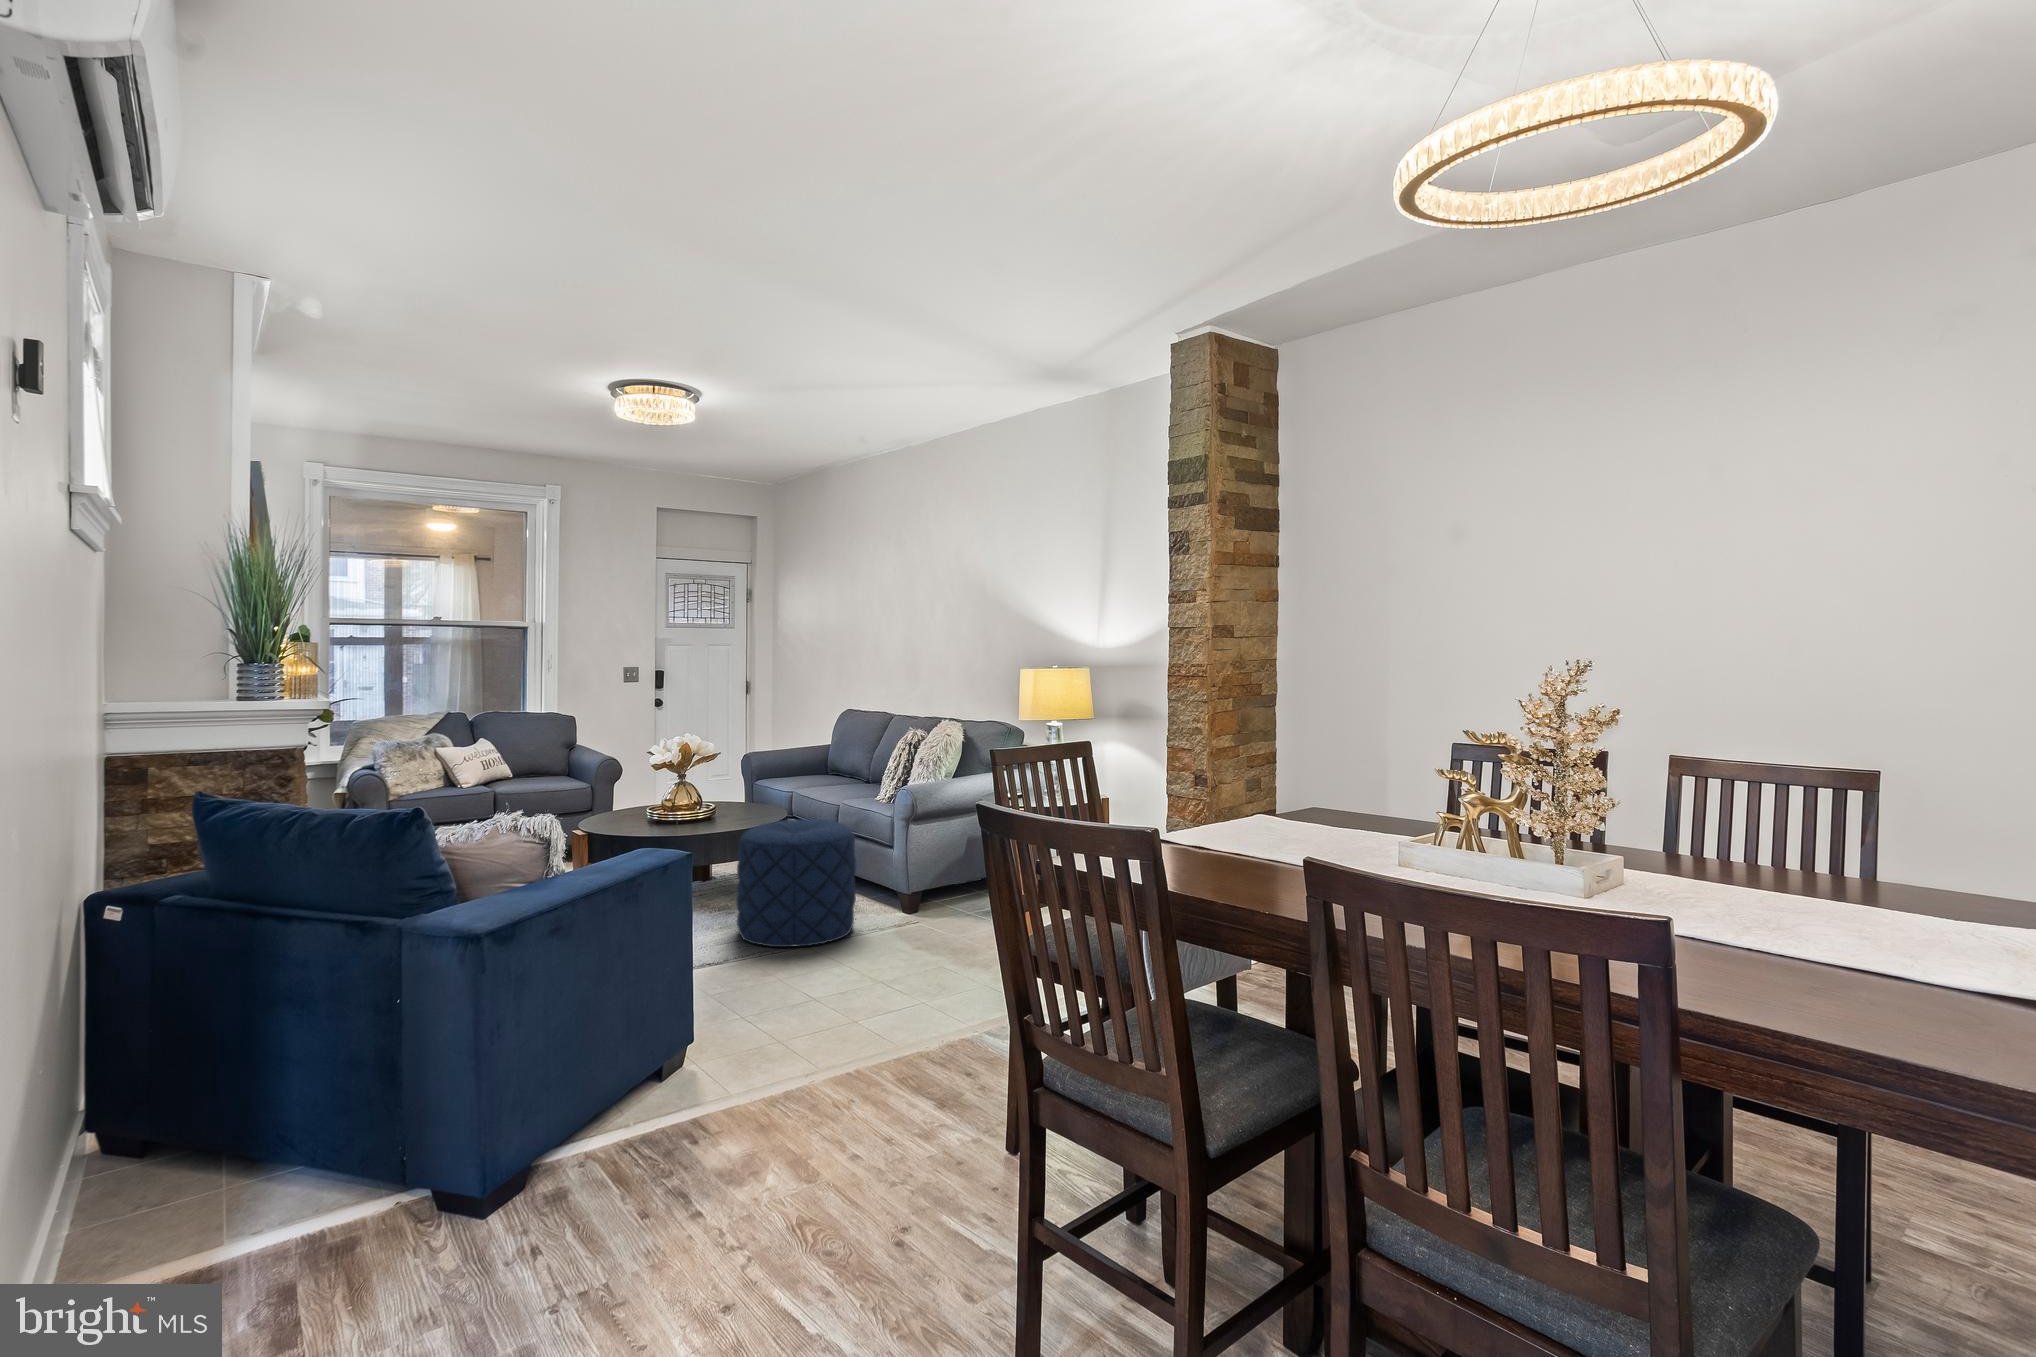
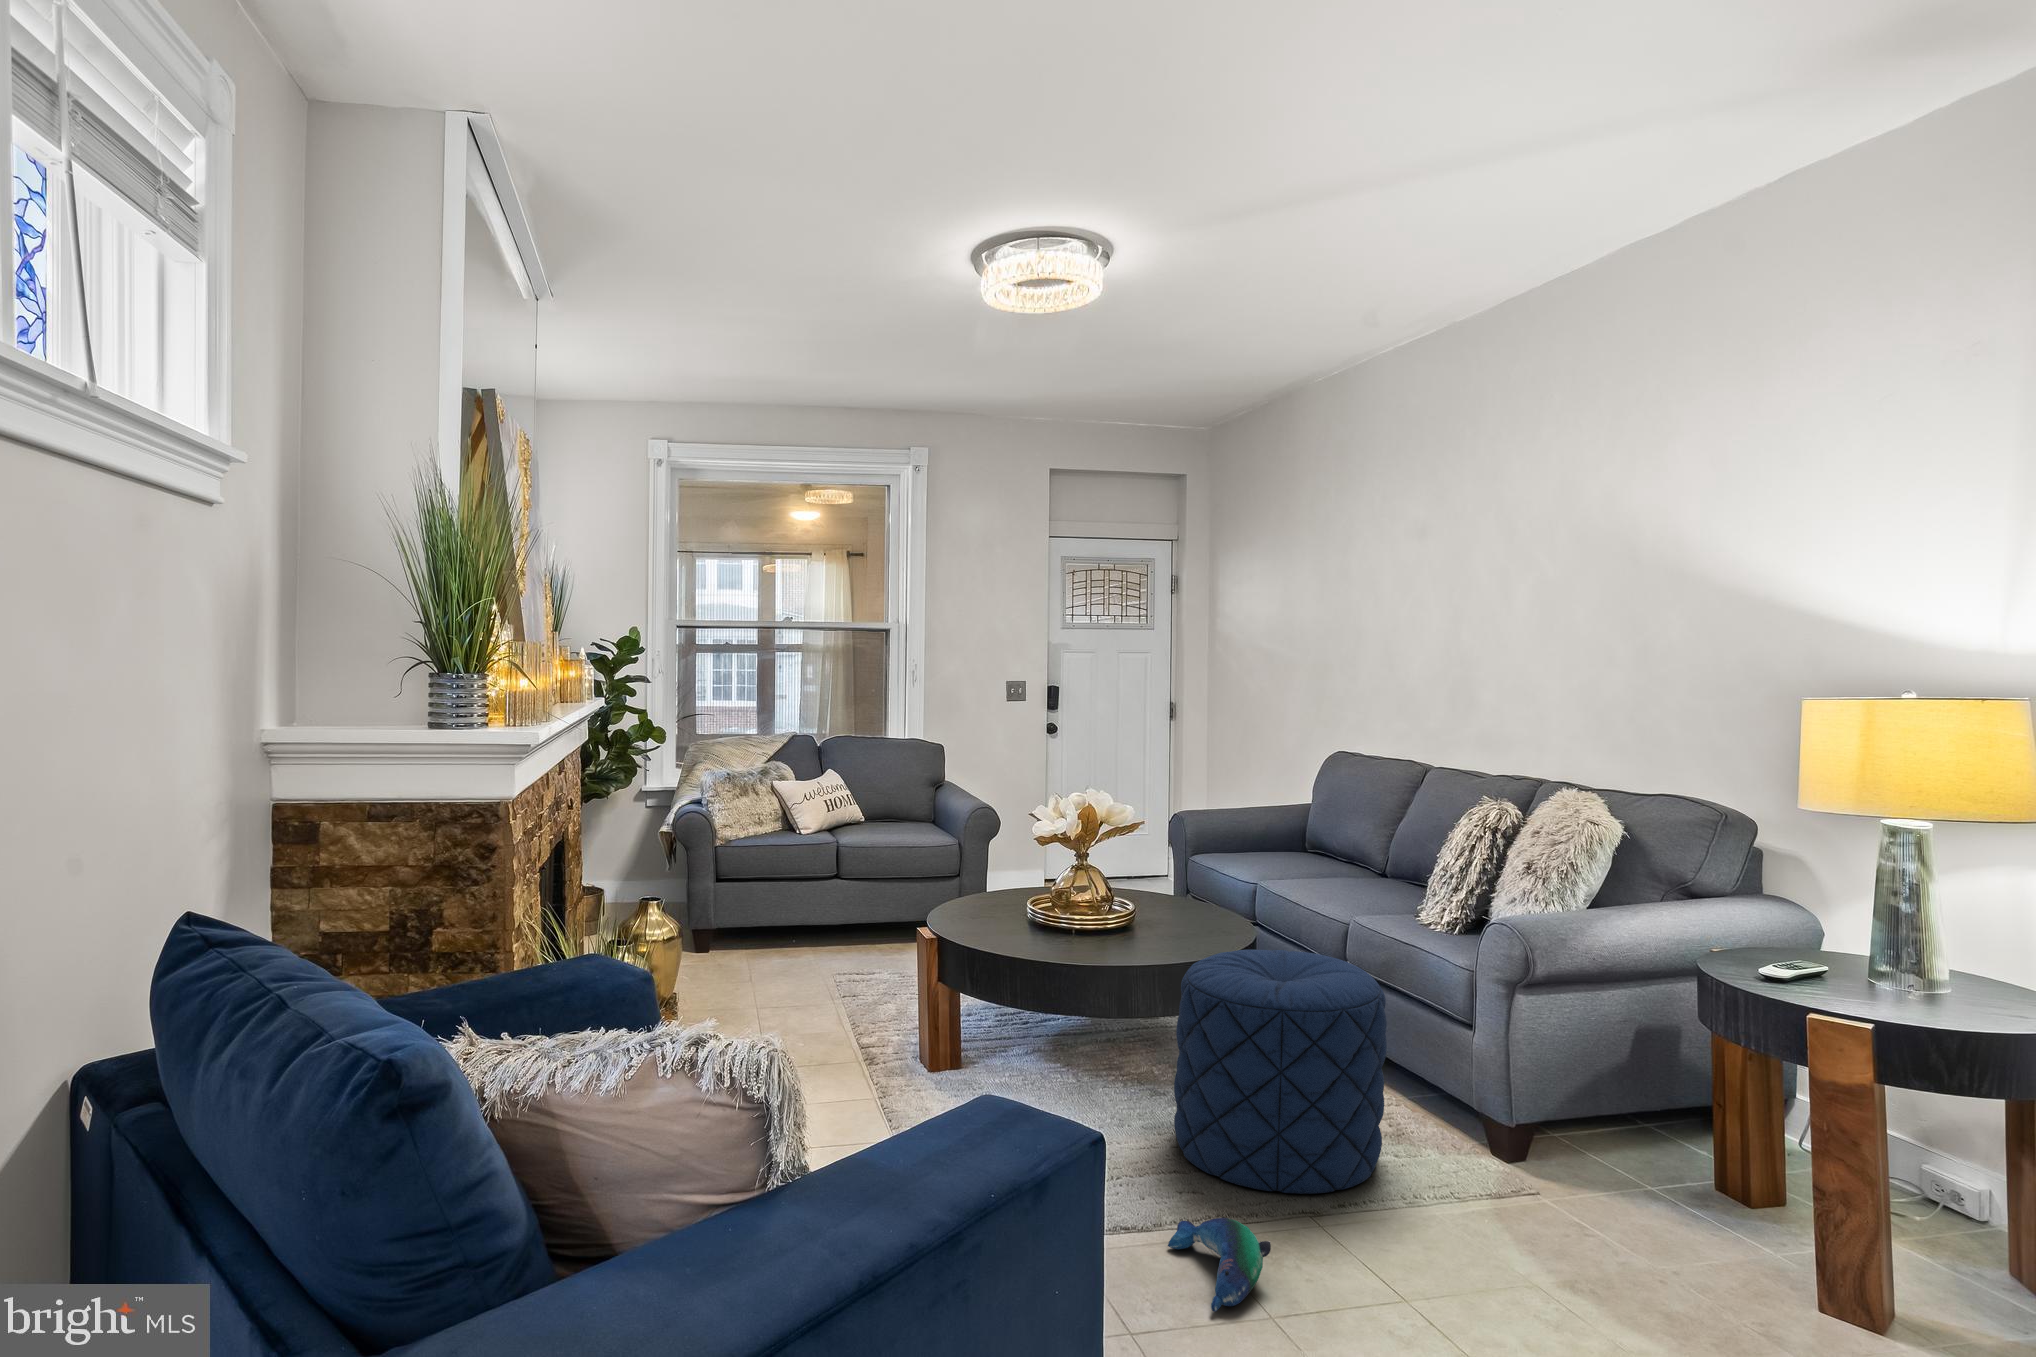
plush toy: none [729,952,783,993] -> present [1168,1218,1271,1312]

